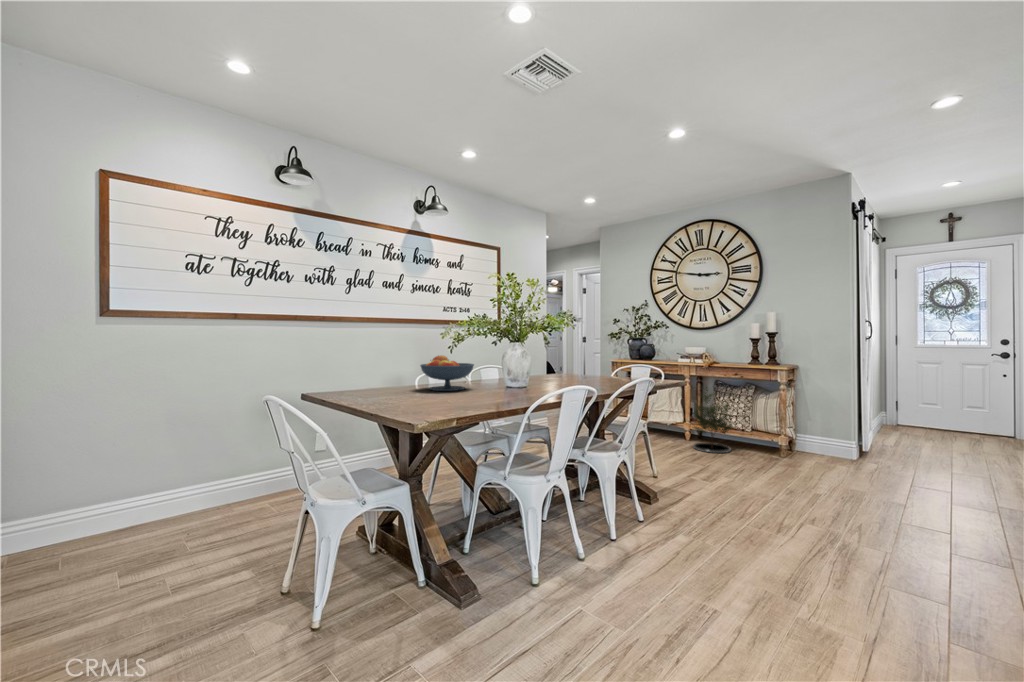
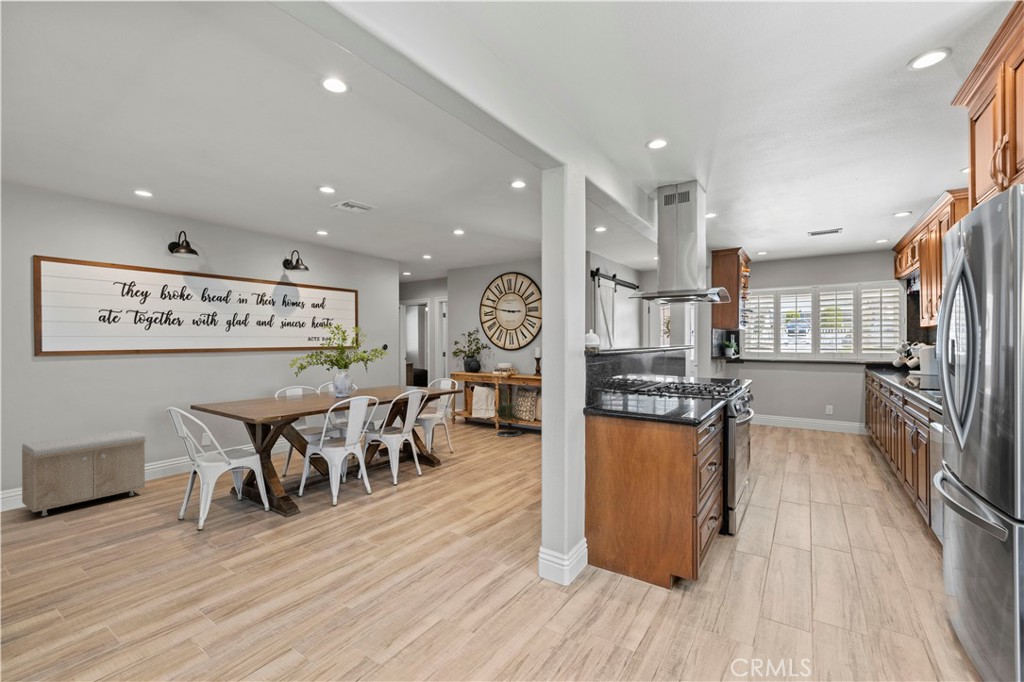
fruit bowl: present [420,355,474,391] -> none [276,376,315,400]
storage bench: none [81,427,242,557] -> present [22,430,145,516]

